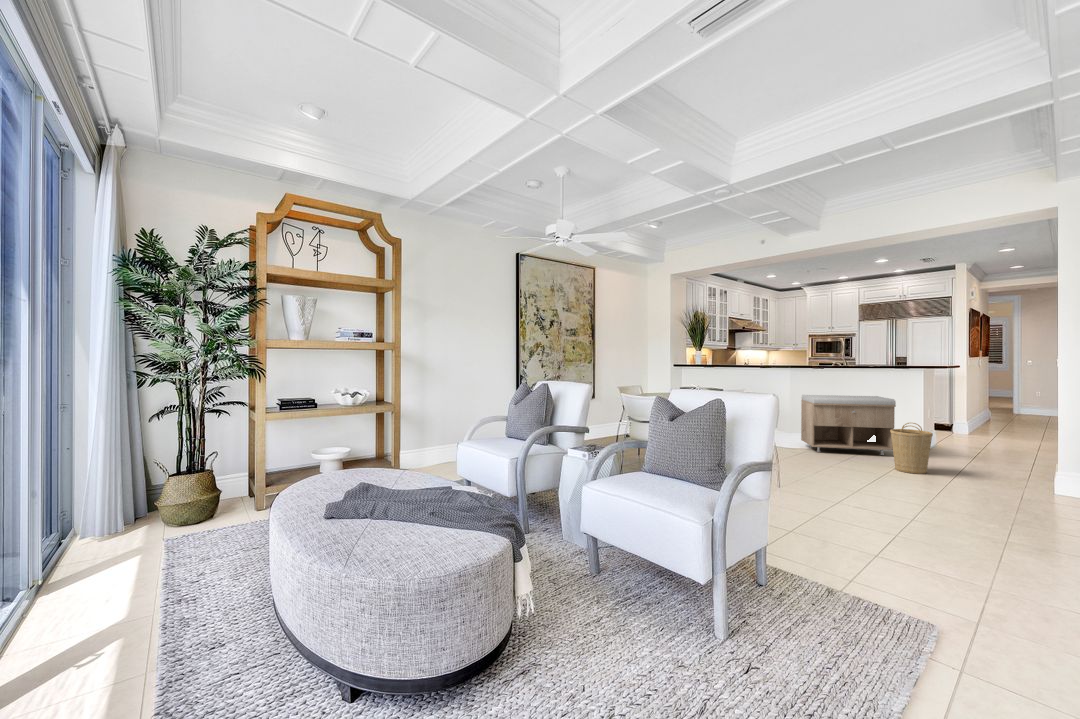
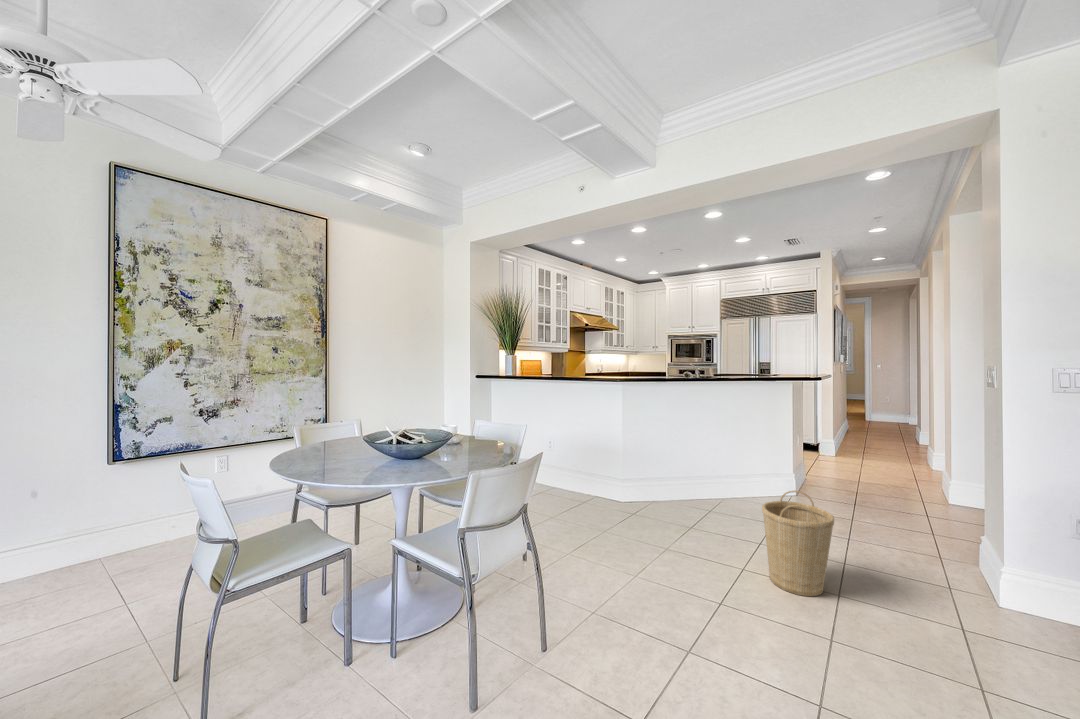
storage bench: present [801,395,896,455] -> none [634,426,768,527]

